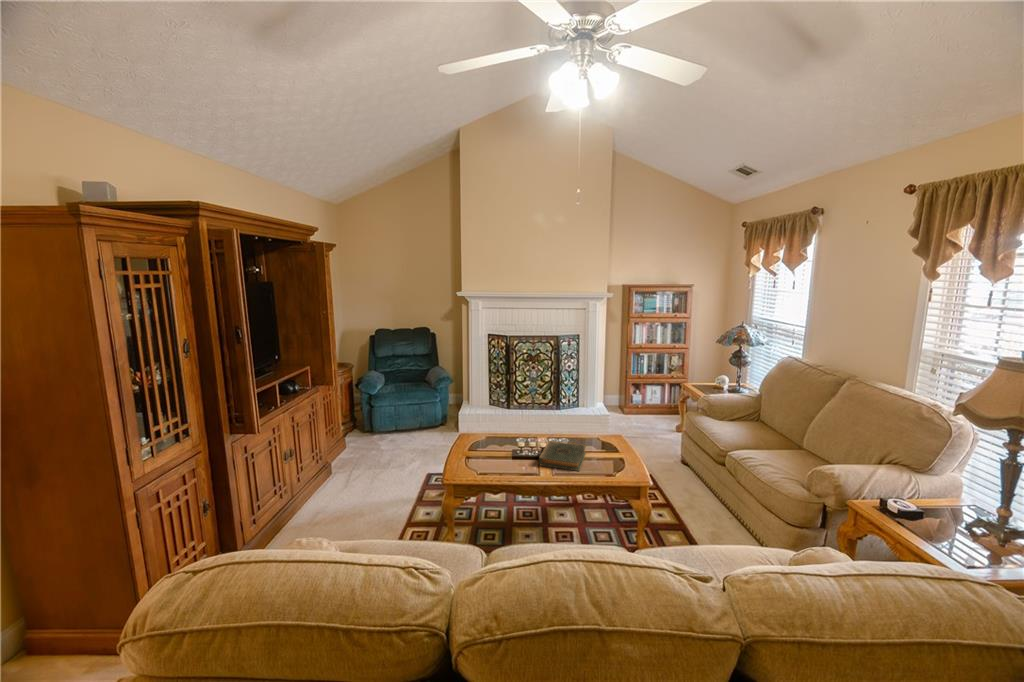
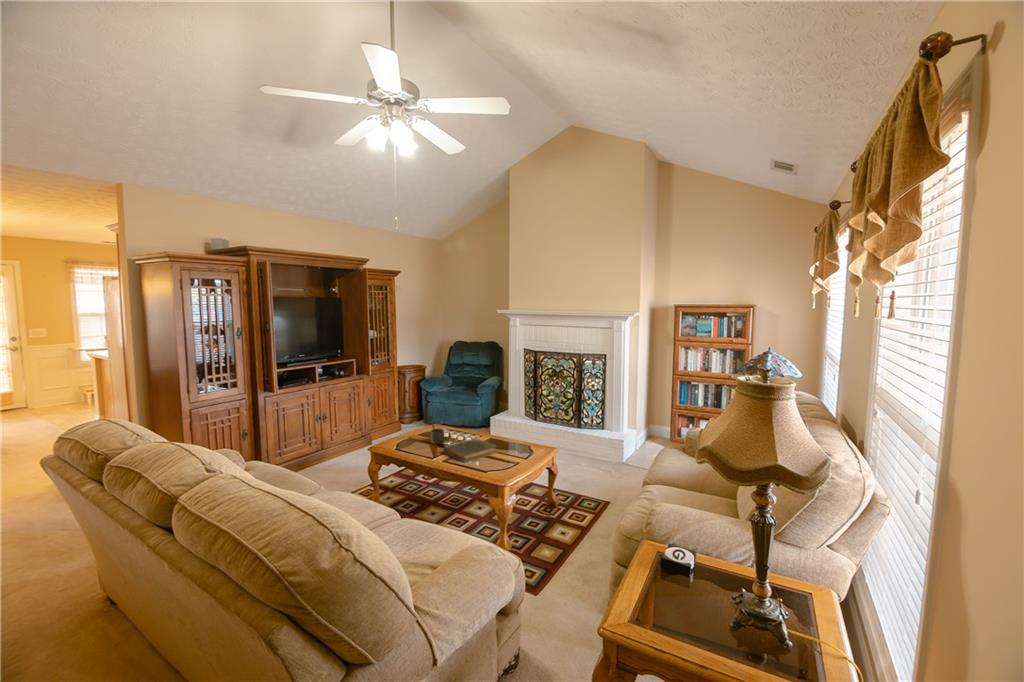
potted plant: none [491,415,515,457] -> present [422,409,444,444]

